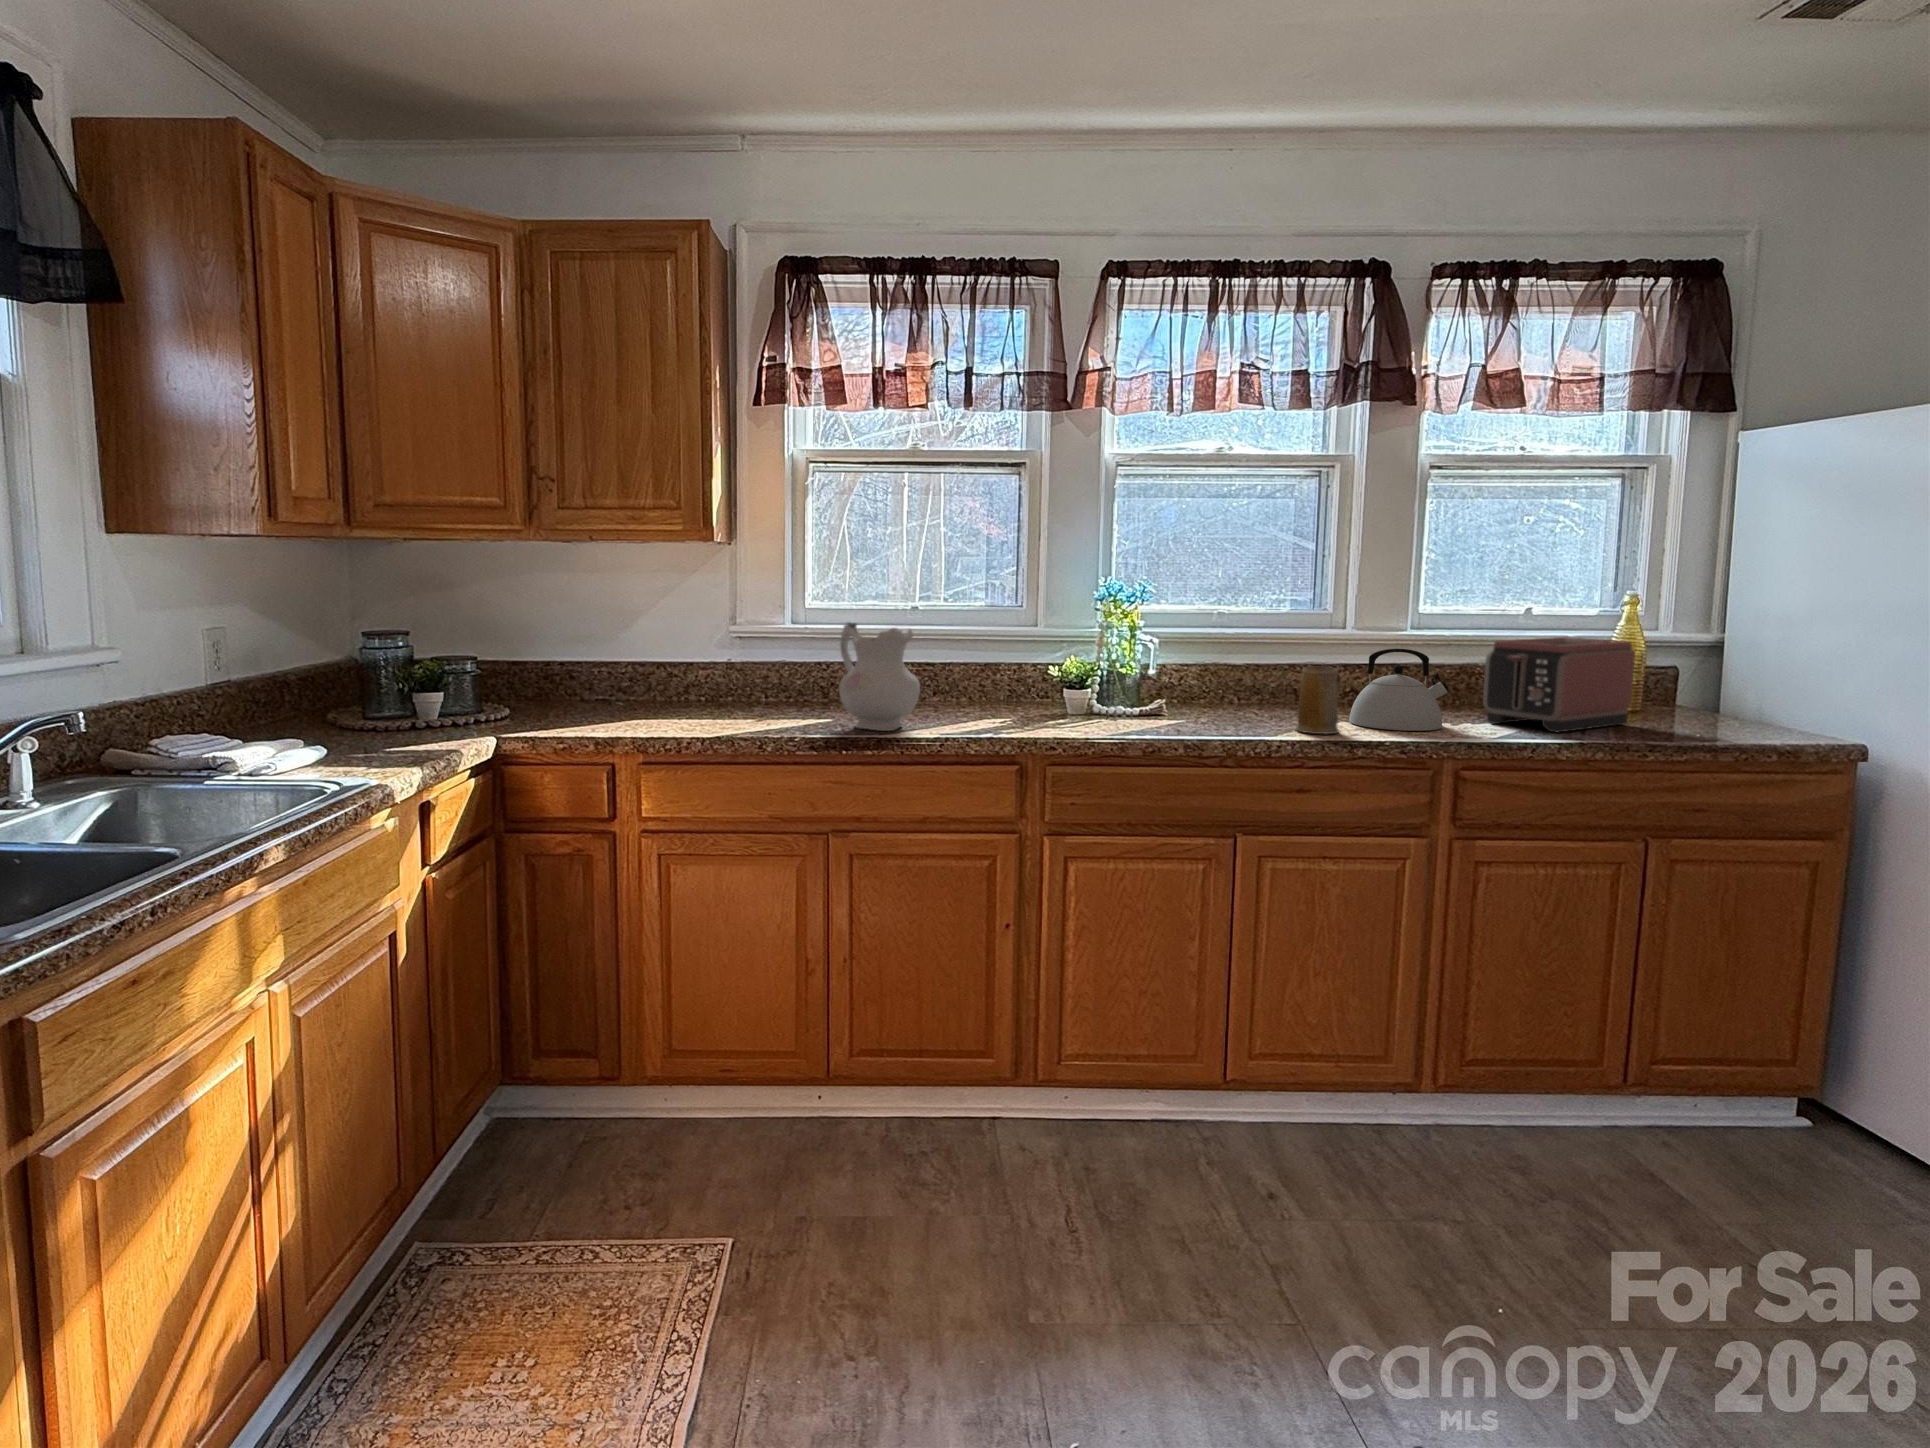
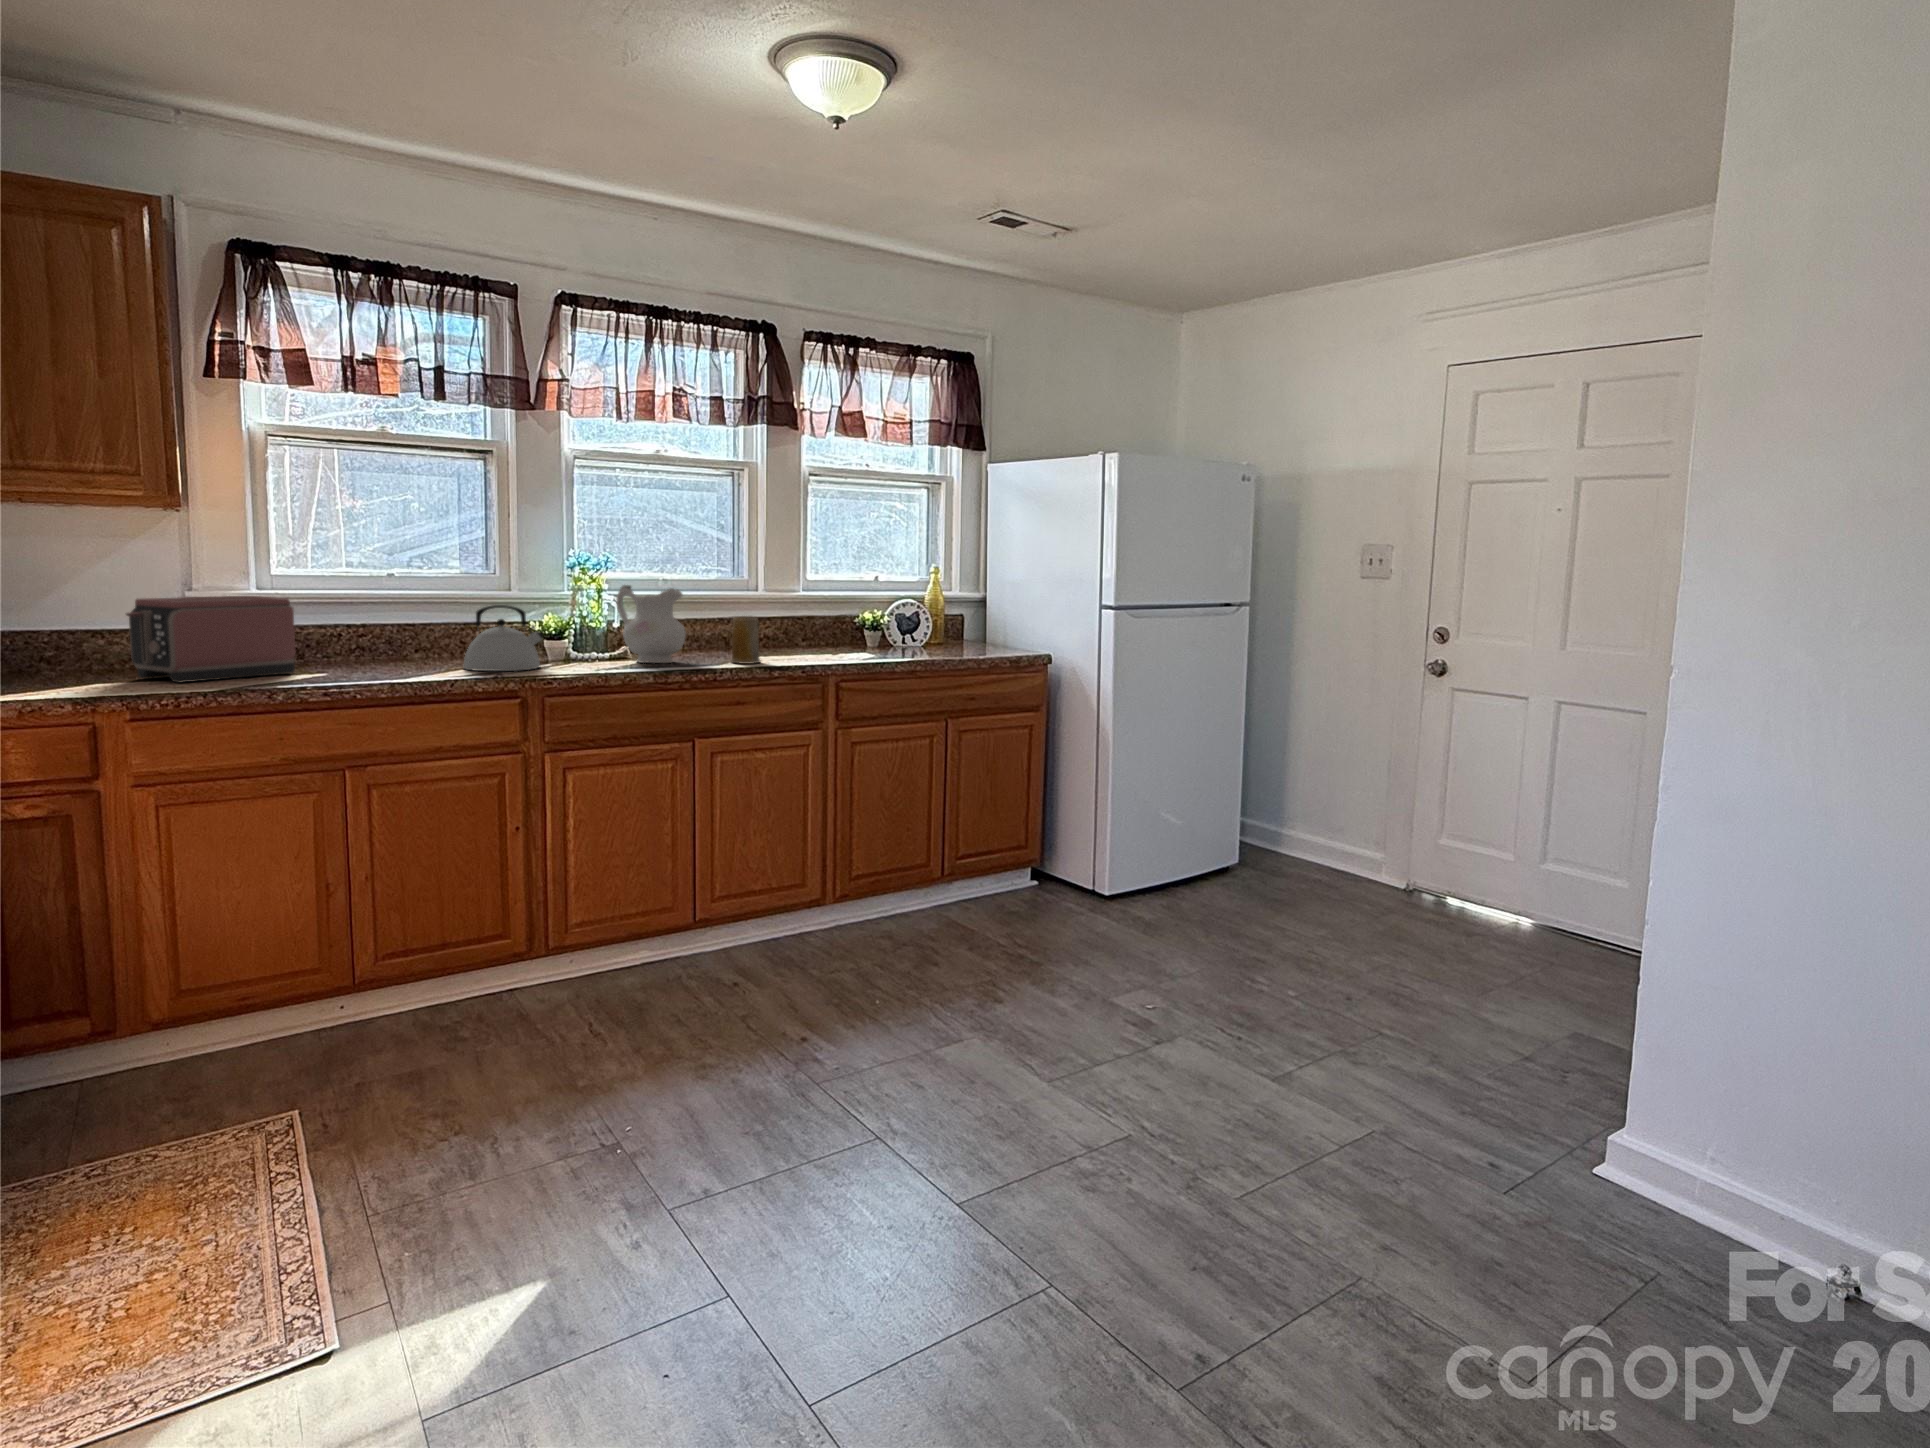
ceramic pitcher: present [839,623,920,731] -> present [616,585,686,663]
toaster: present [1483,637,1635,732] -> present [126,596,296,683]
kettle: present [1349,649,1449,731] -> present [464,605,543,671]

